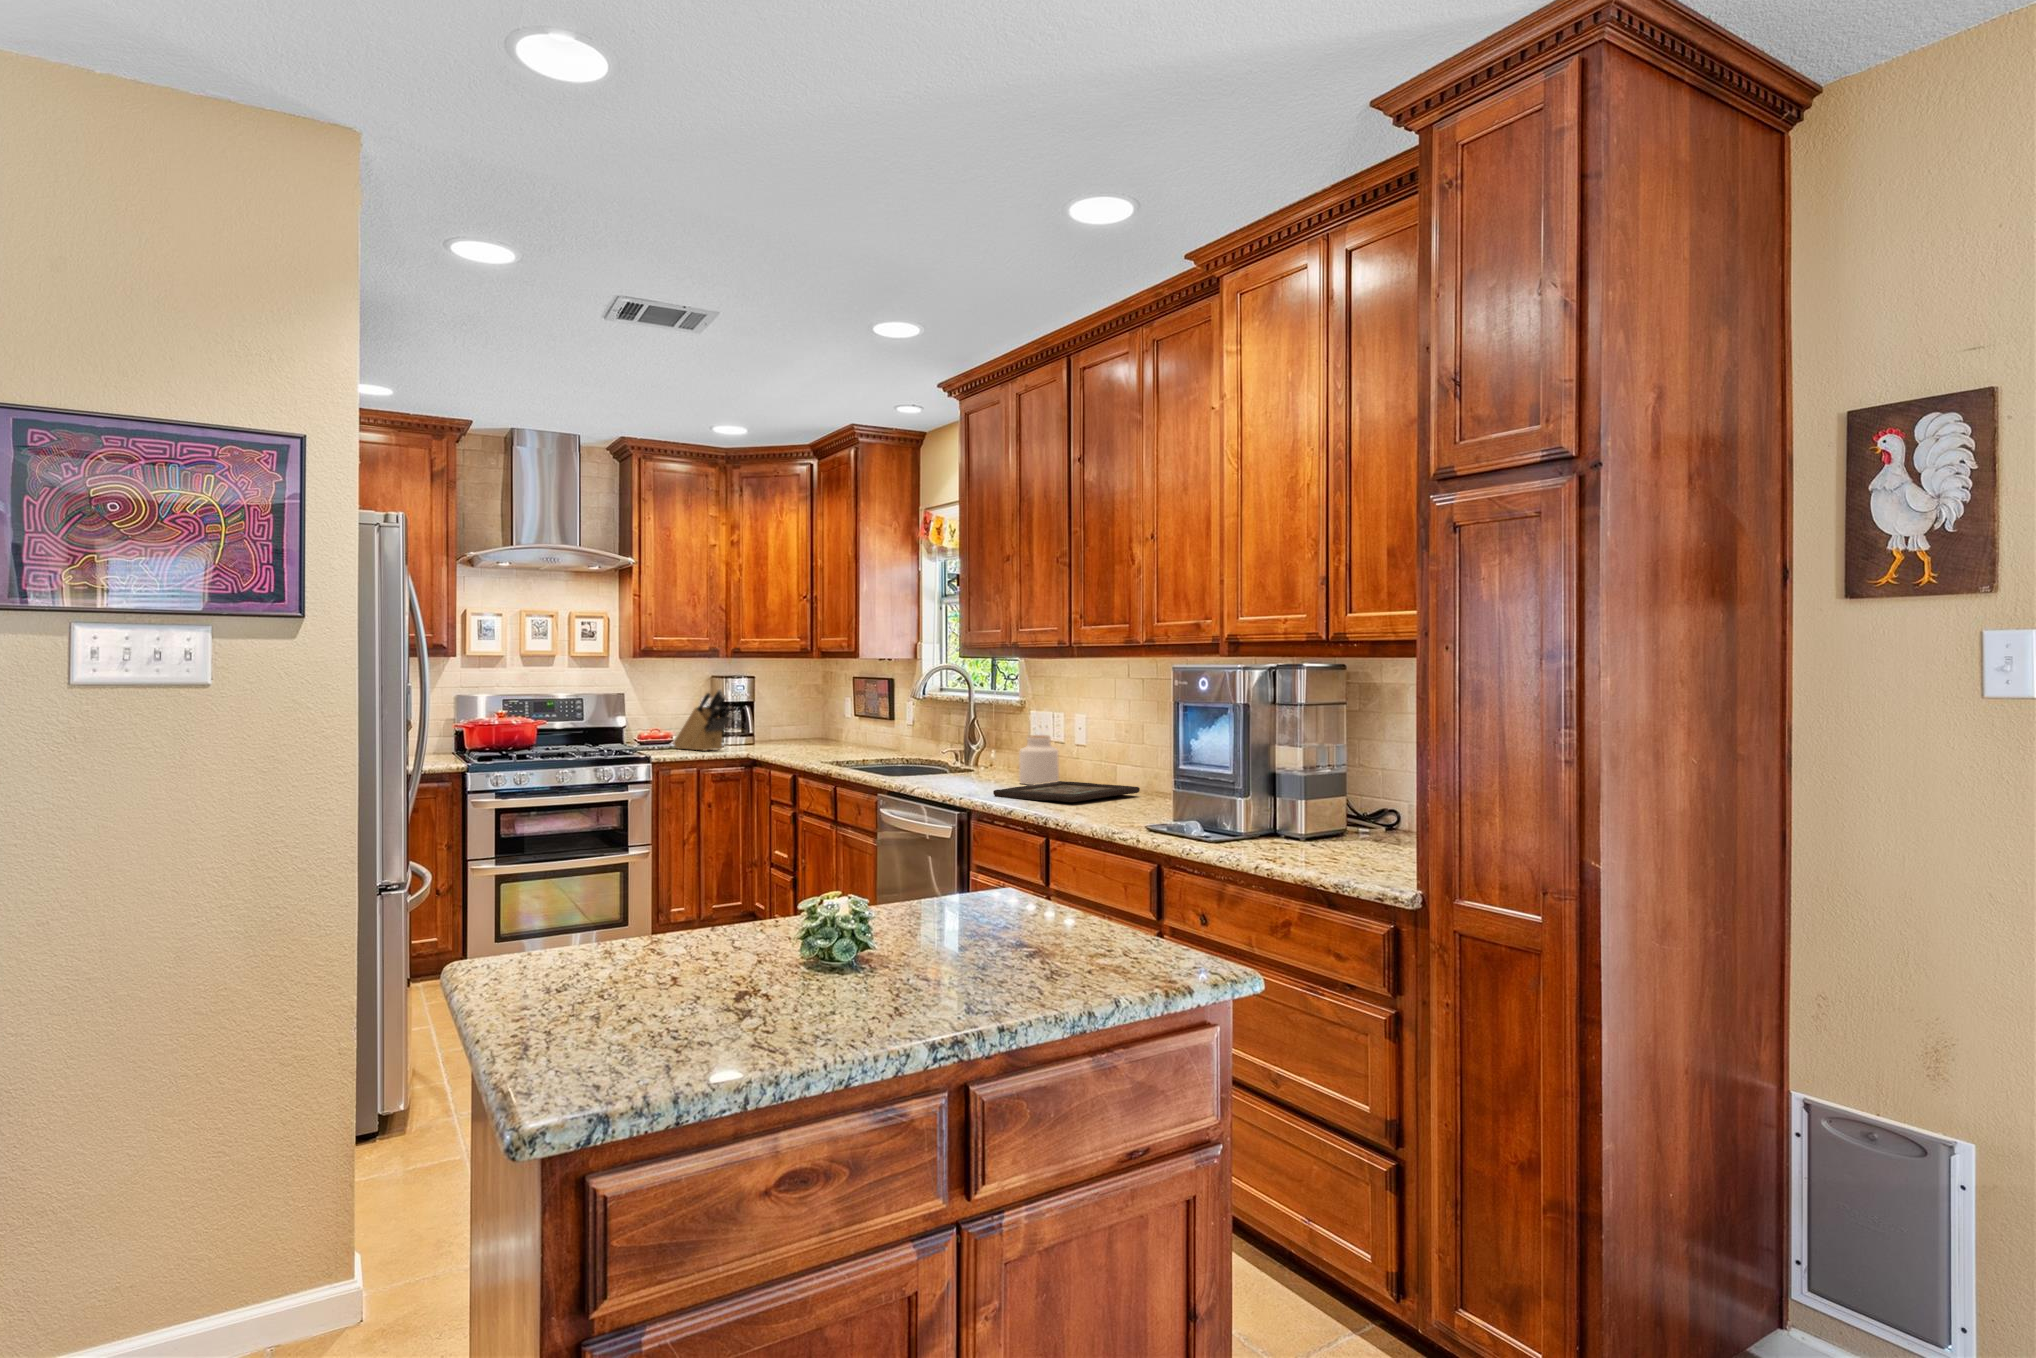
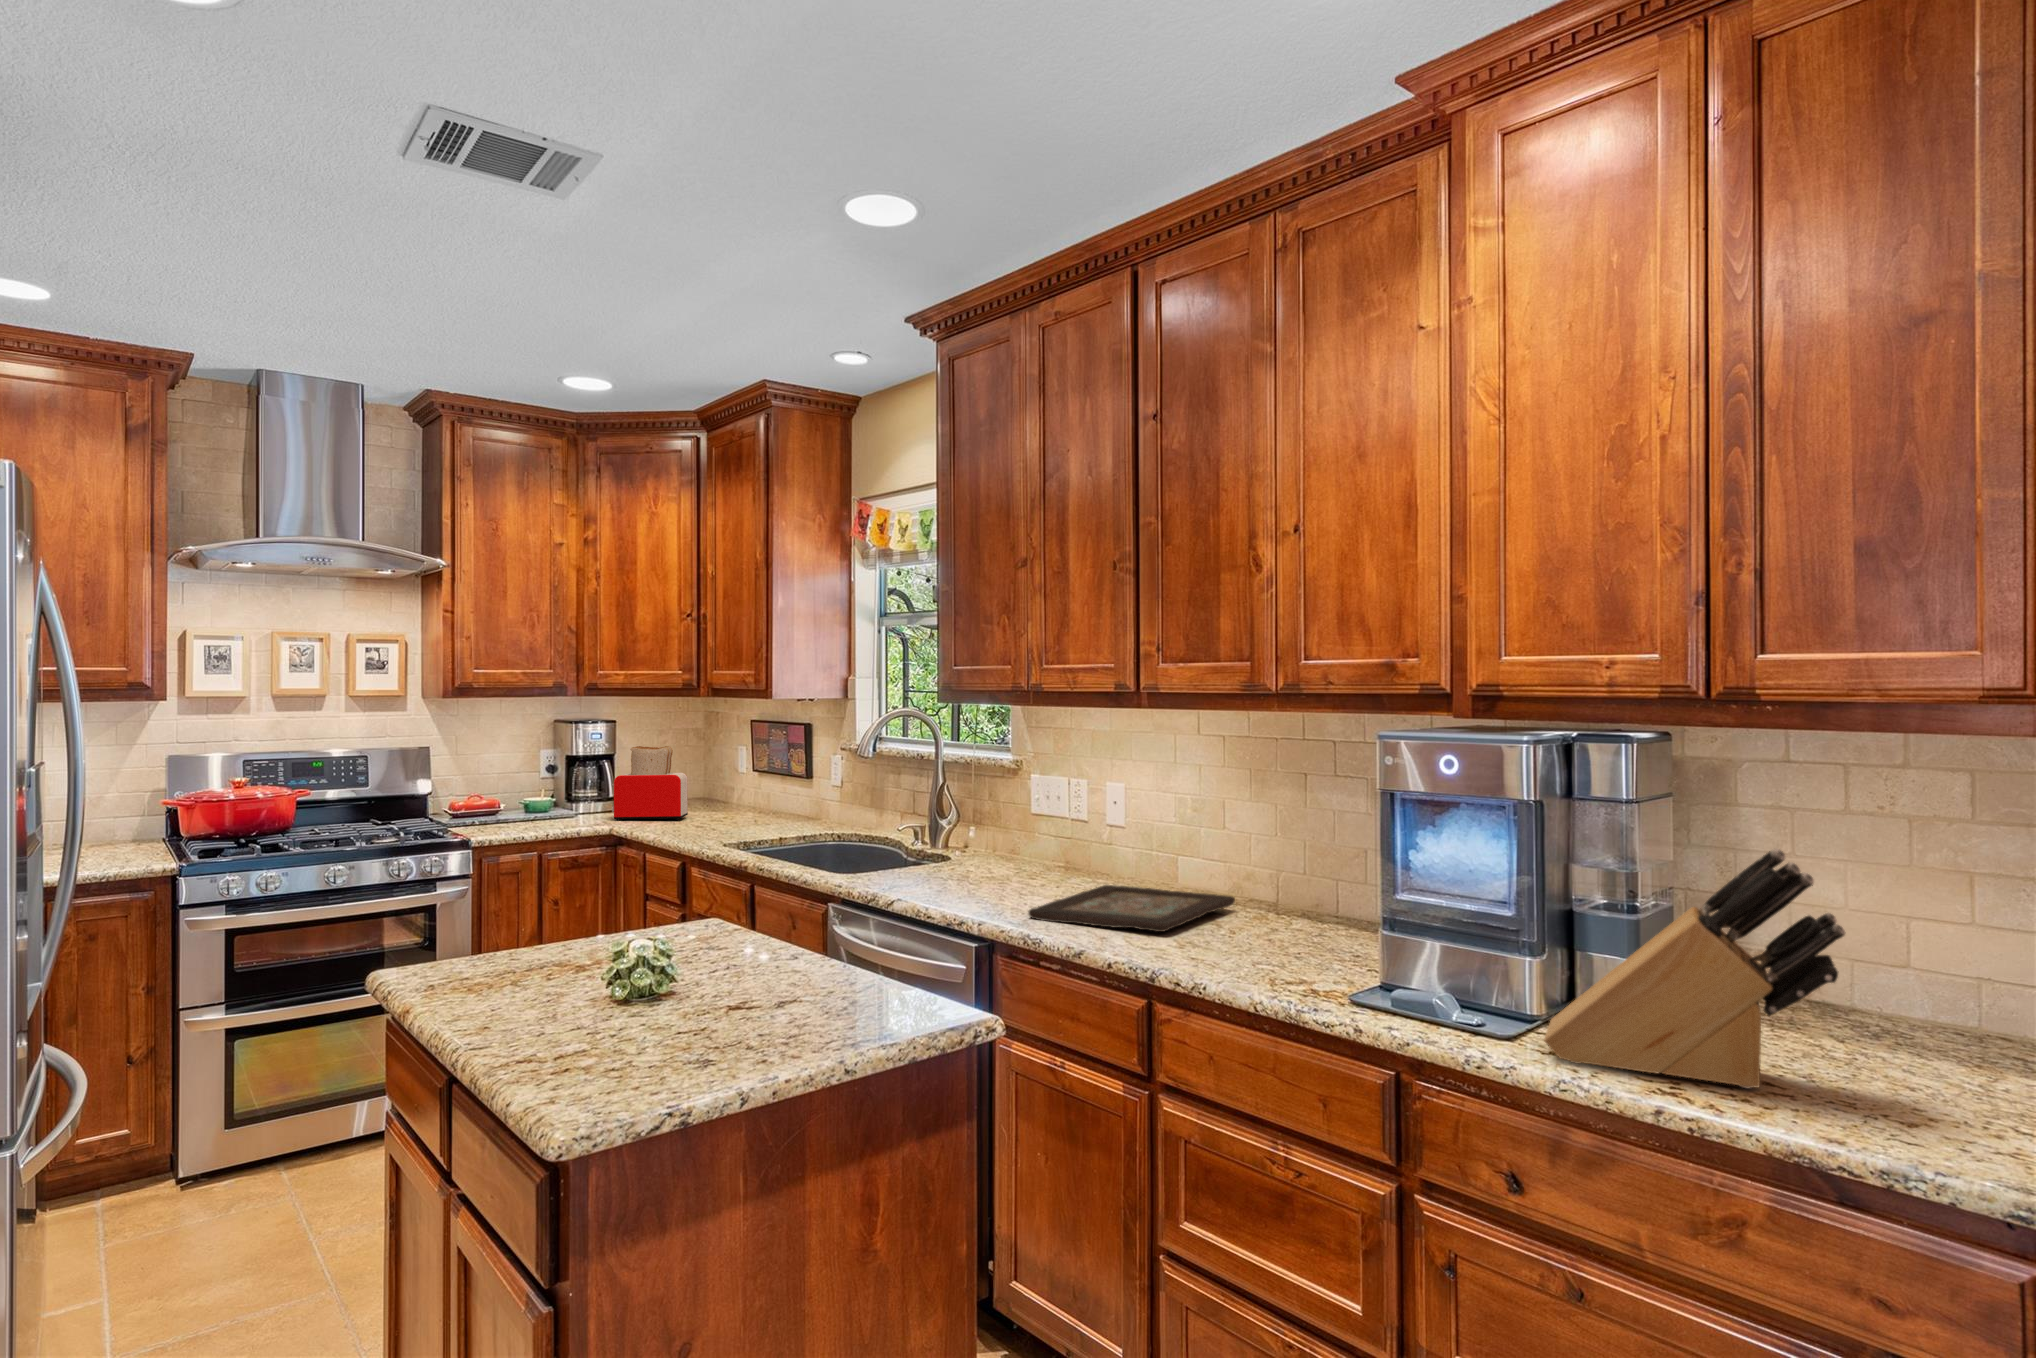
knife block: present [673,689,731,751] -> present [1544,848,1845,1088]
toaster: none [751,695,805,748] -> present [612,746,688,821]
jar: present [1019,735,1059,785] -> none [1037,815,1093,889]

